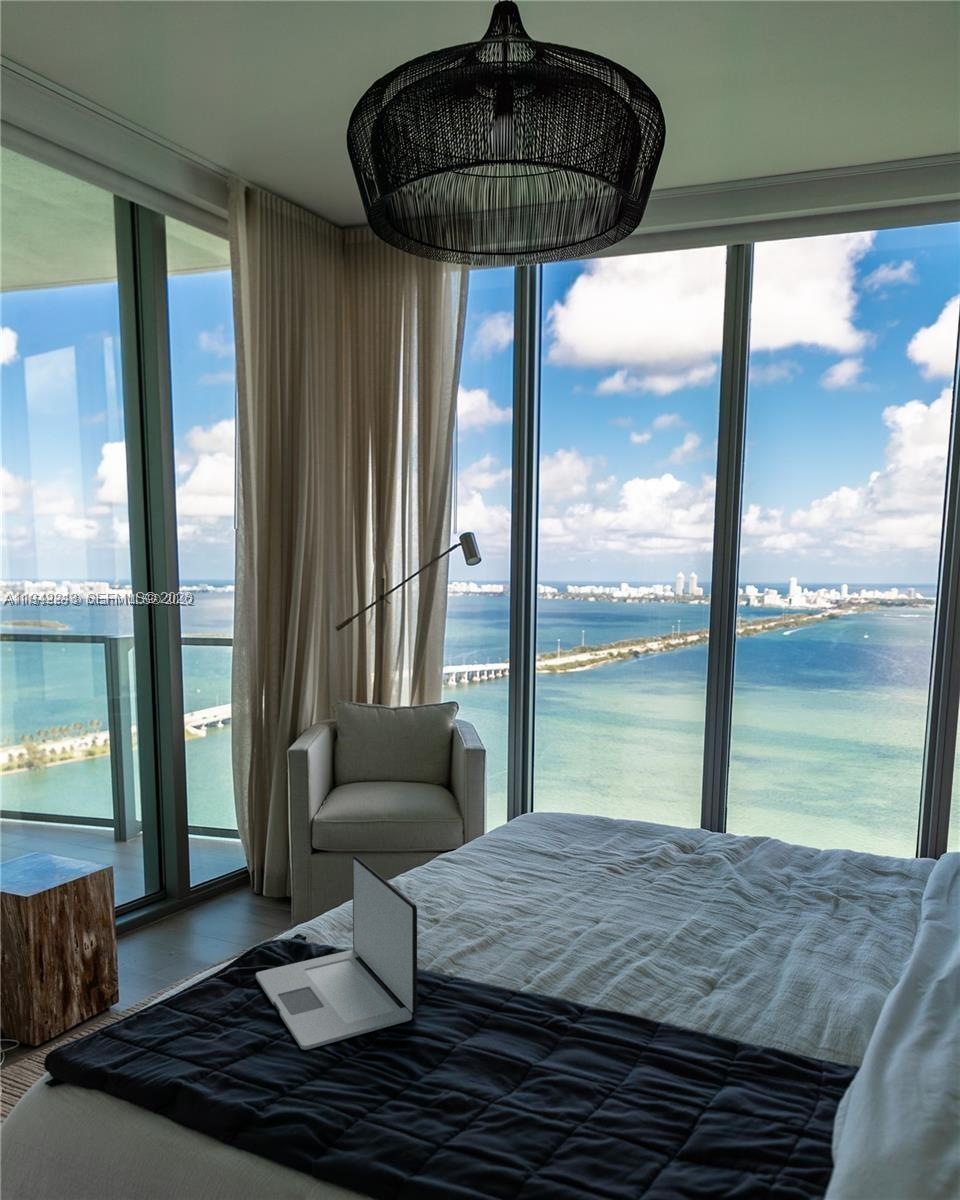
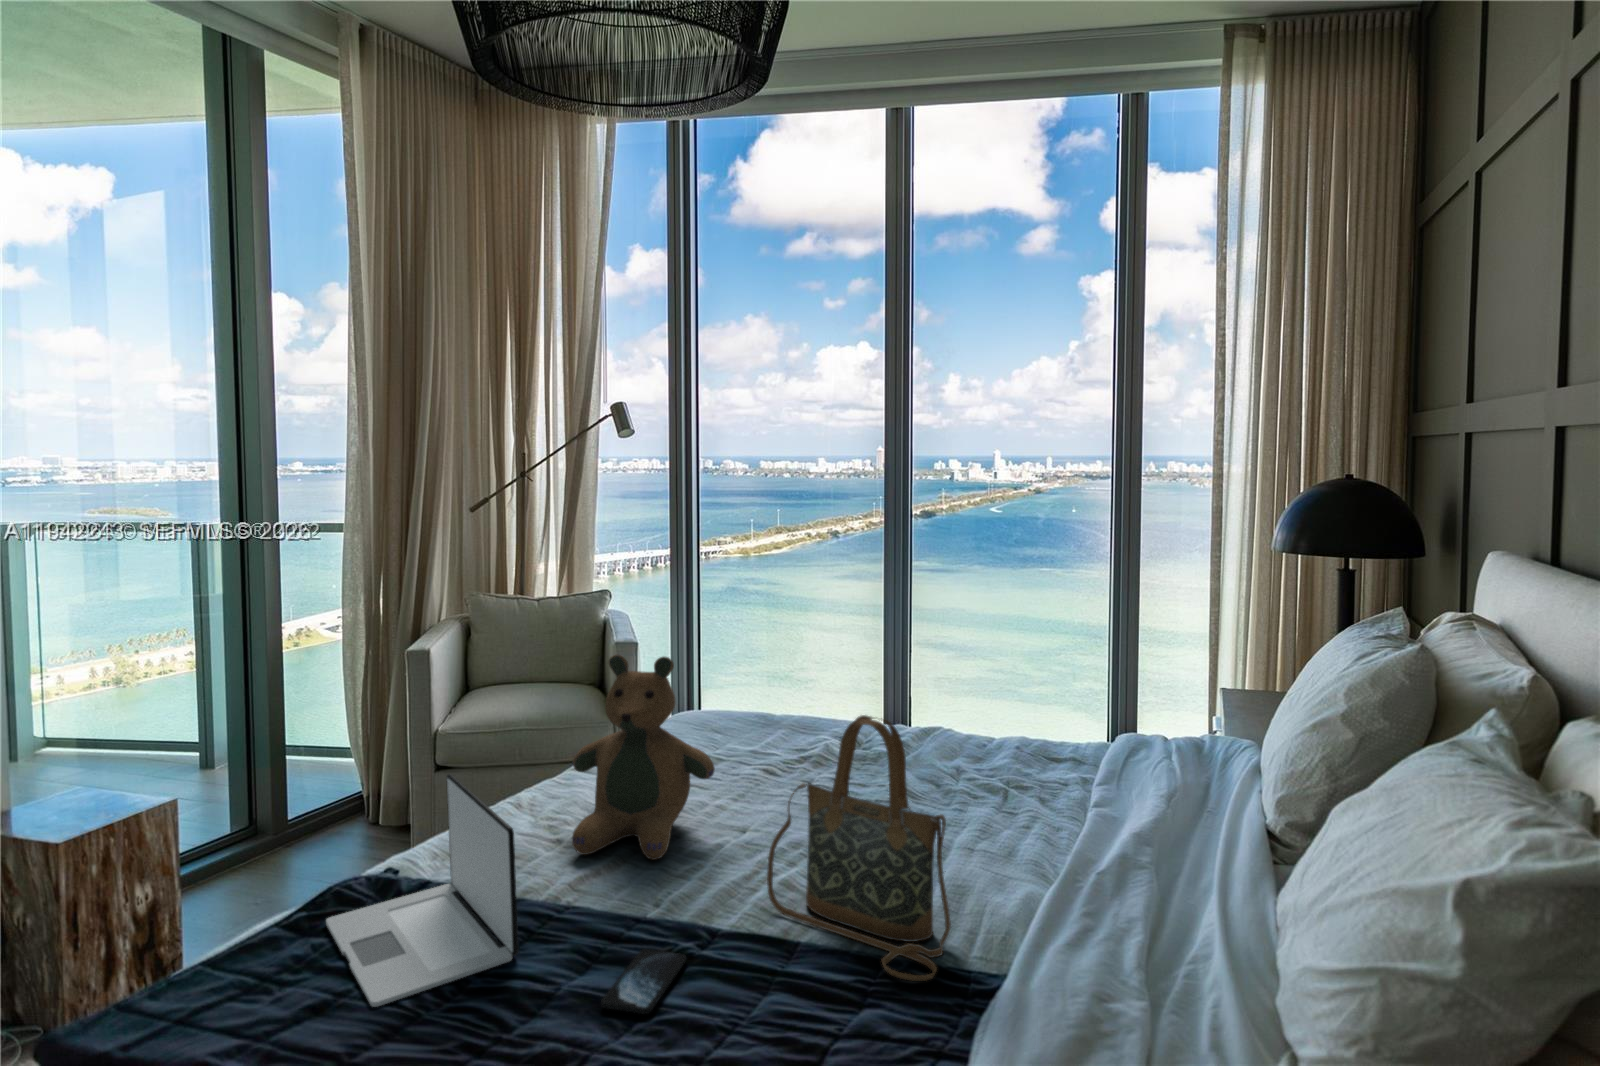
teddy bear: none [449,759,573,941] -> present [572,655,715,860]
handbag: none [627,822,799,1066] -> present [767,715,951,981]
smartphone: none [492,1018,561,1075] -> present [601,949,686,1014]

